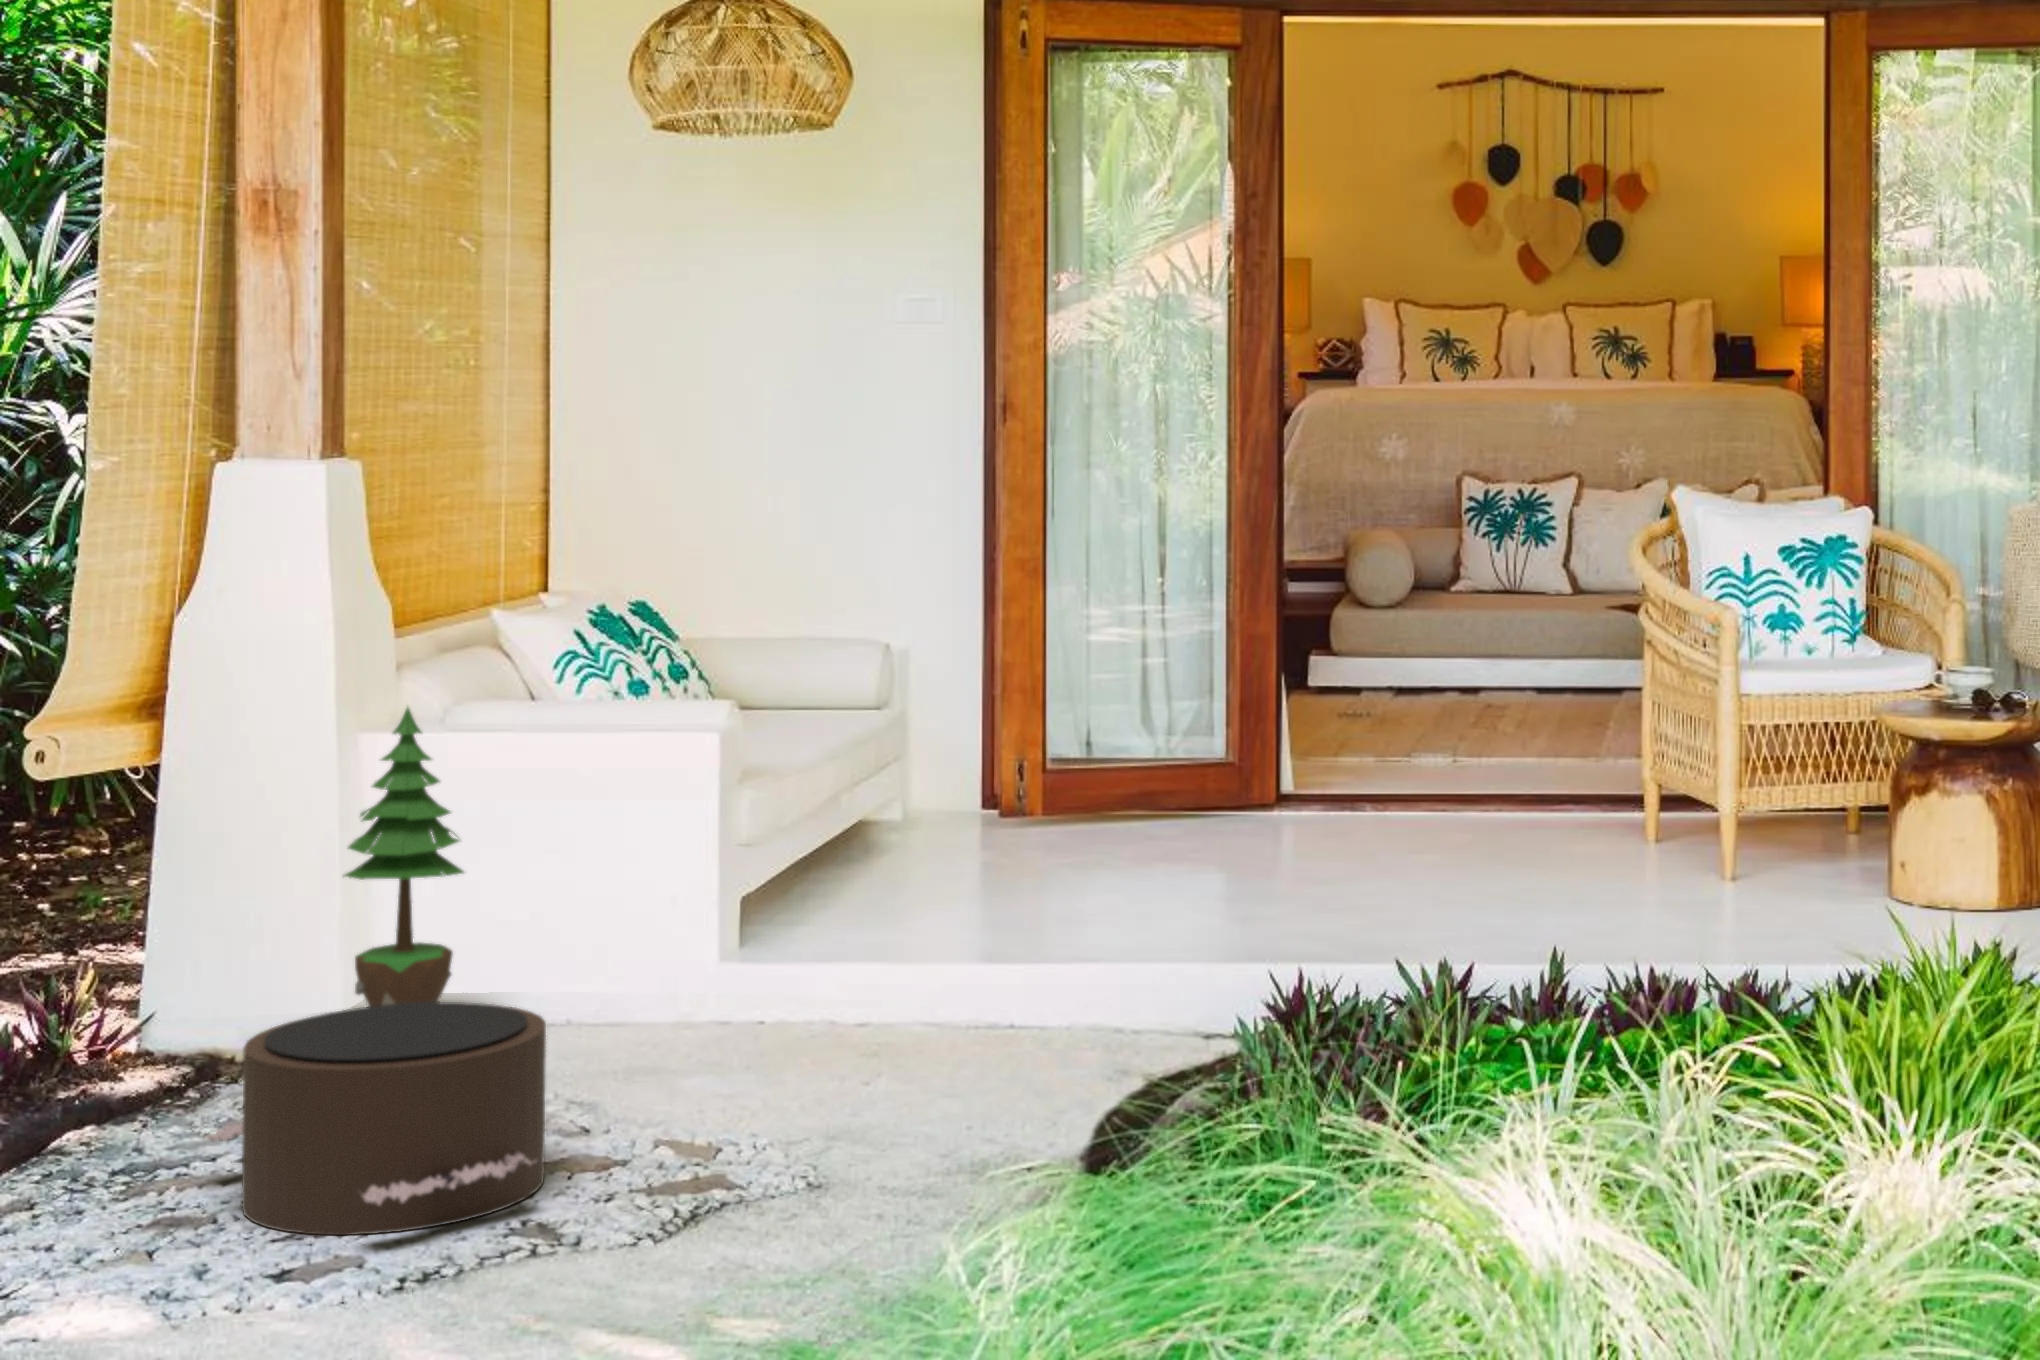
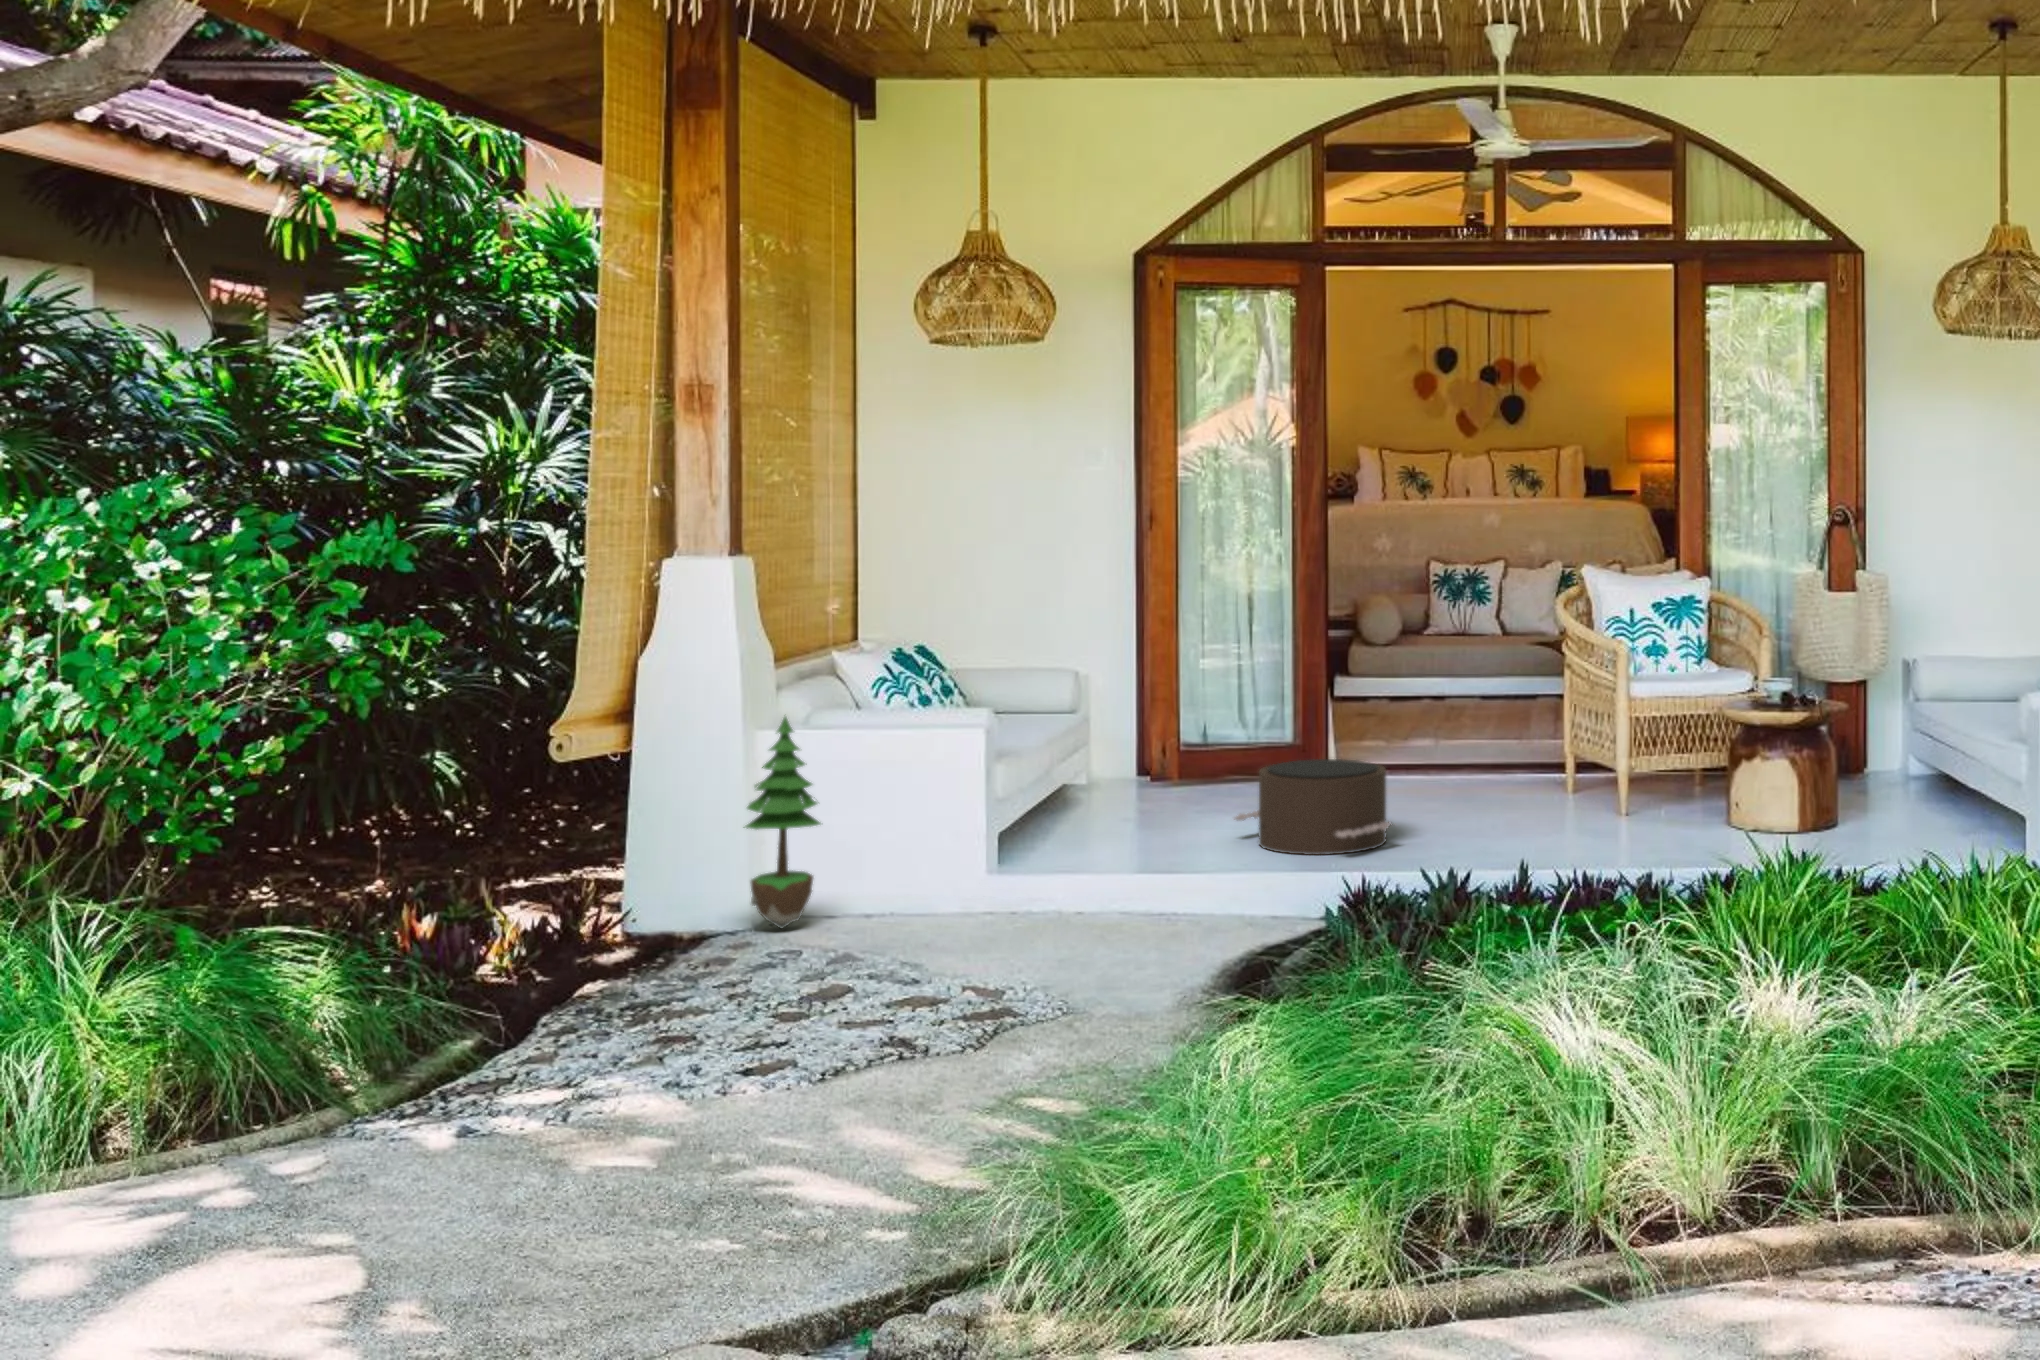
pouf: present [206,1002,546,1235] -> present [1234,759,1391,855]

